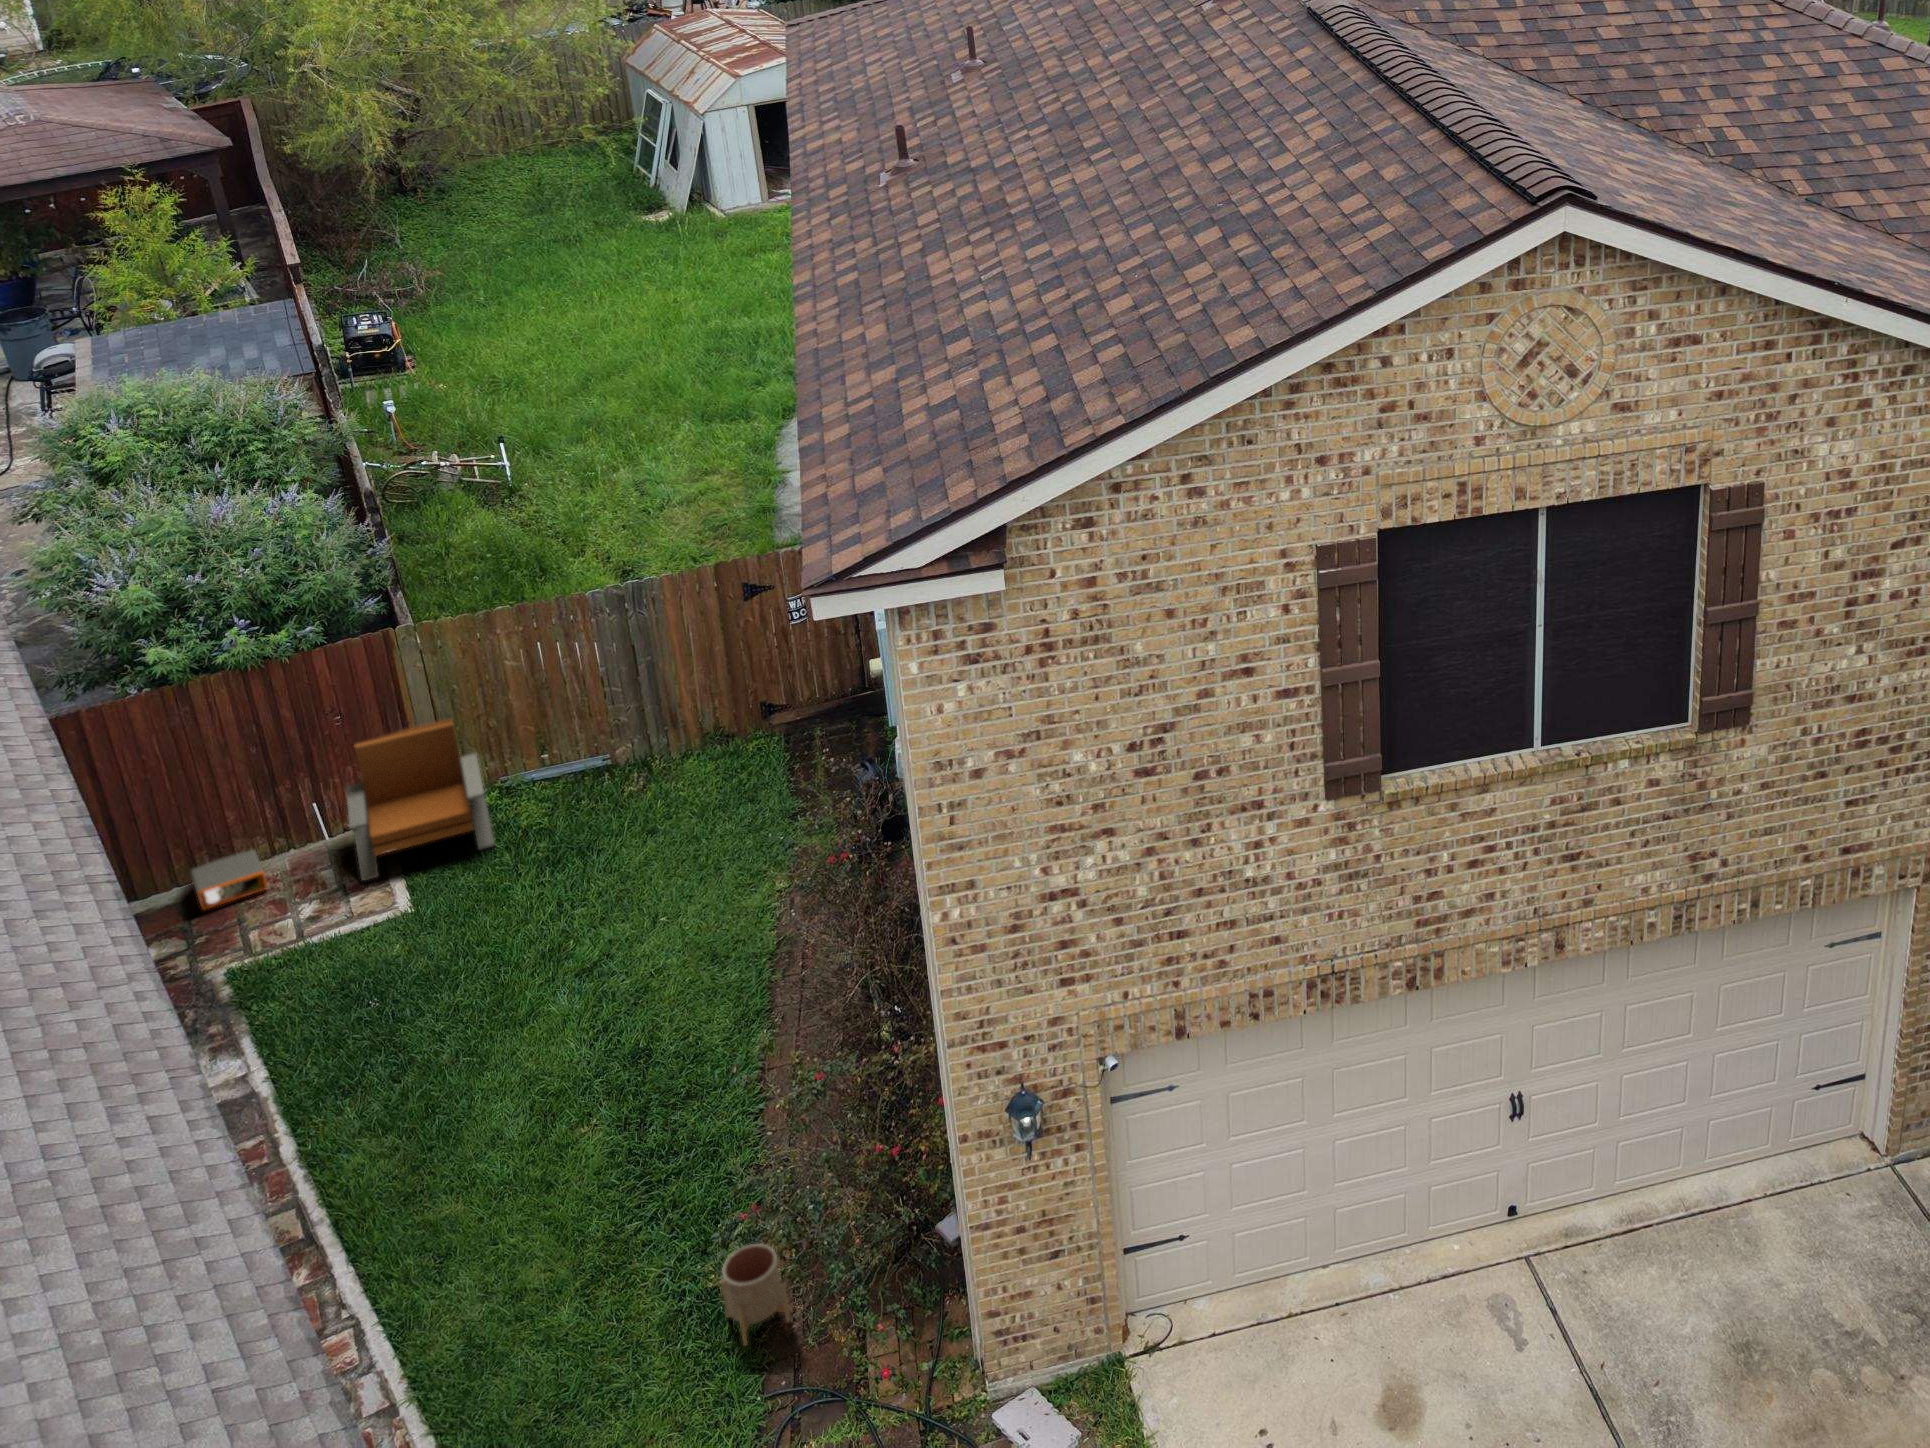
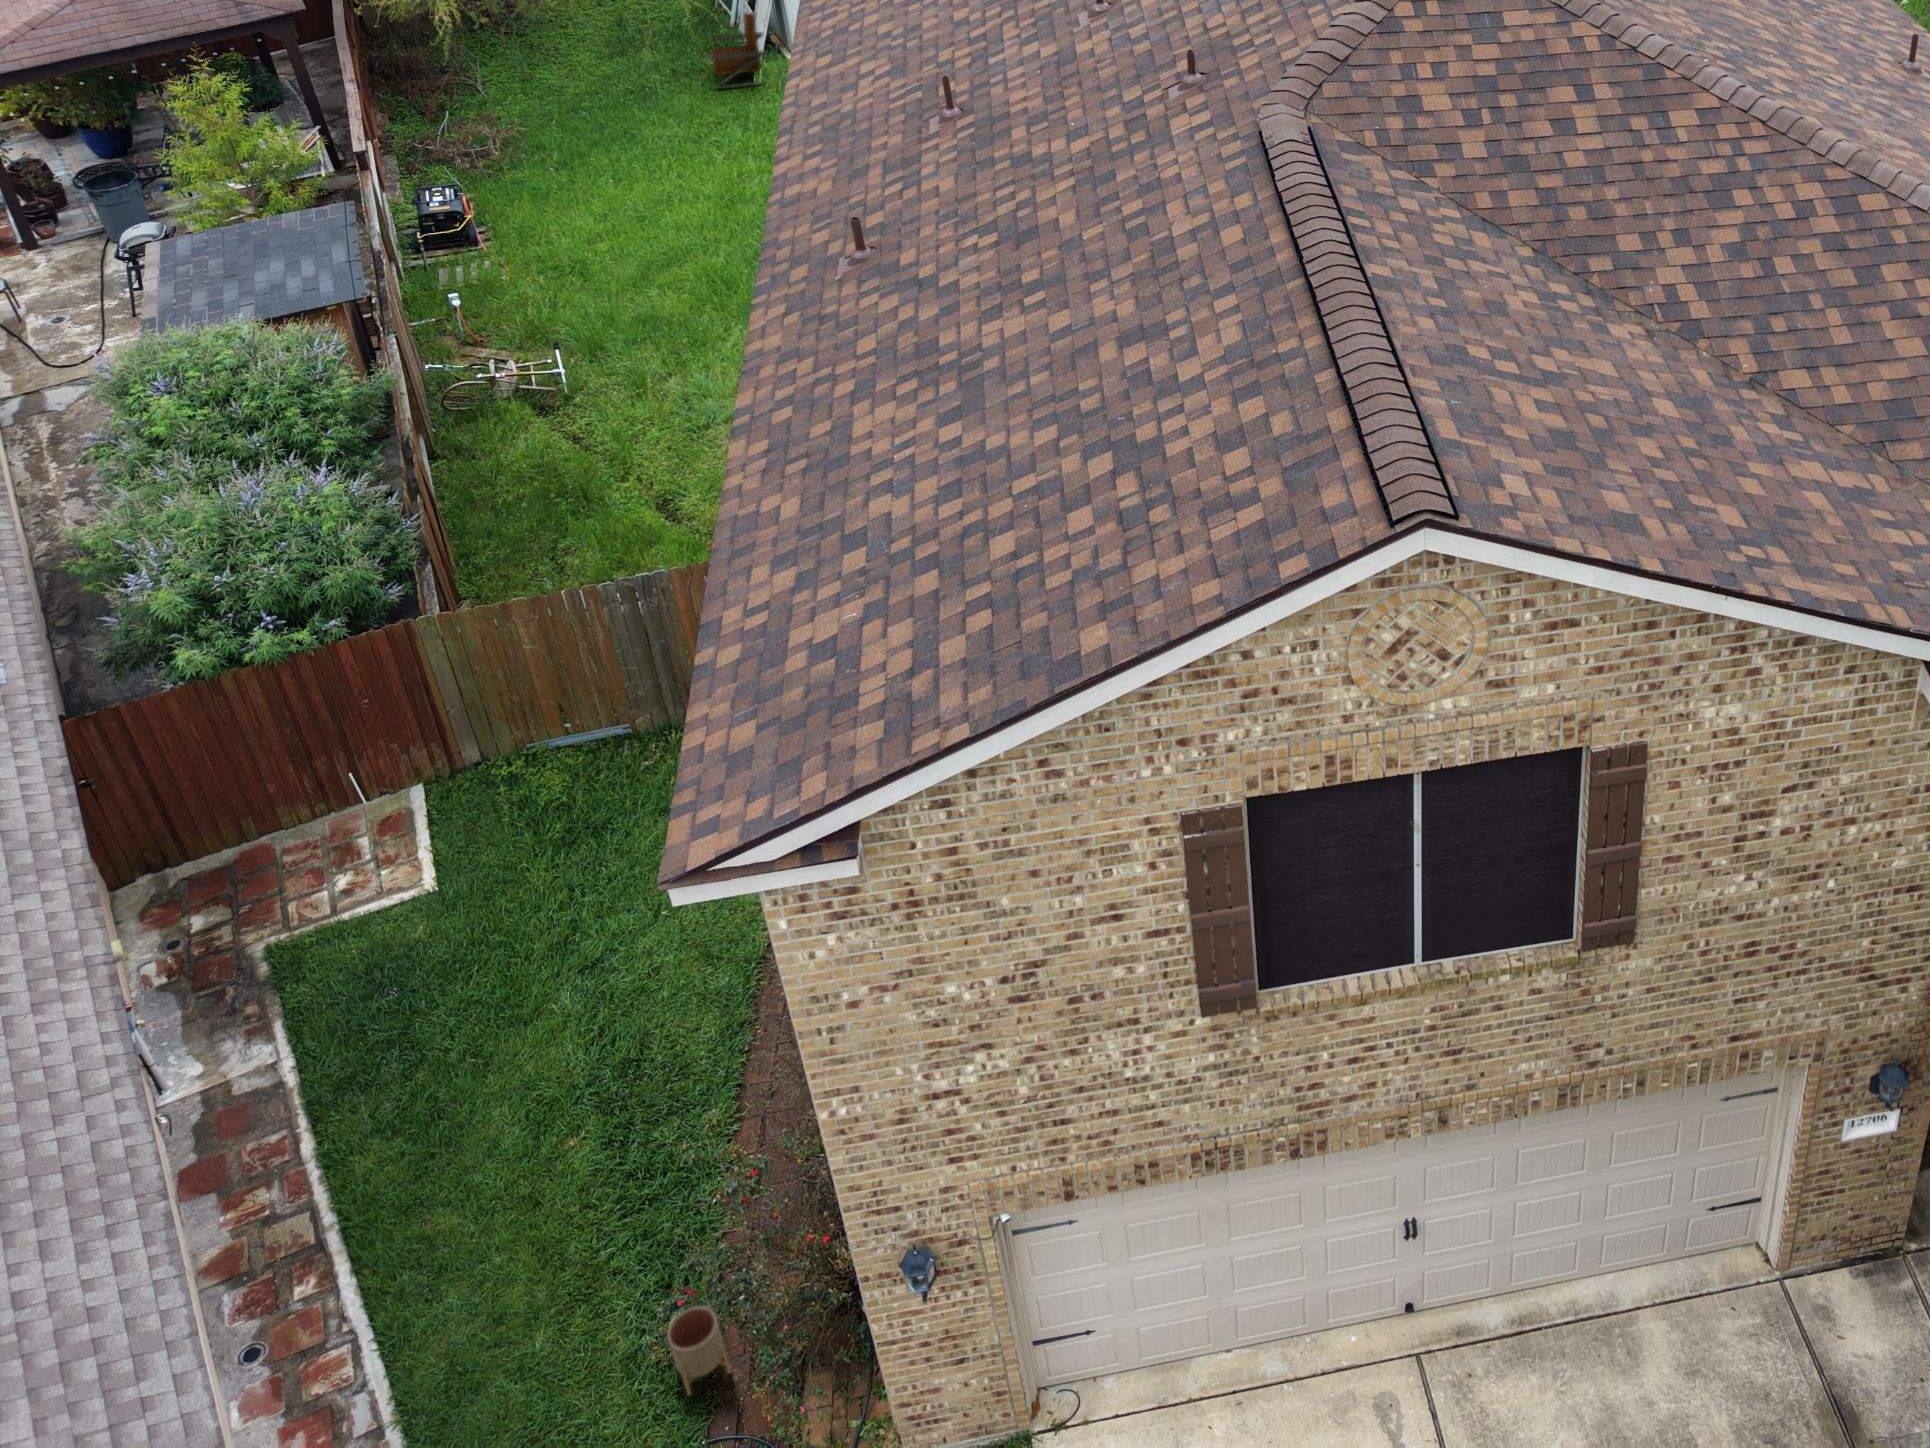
lounge chair: present [346,719,494,881] -> present [710,12,765,89]
storage box: present [191,850,267,909] -> none [235,813,306,880]

